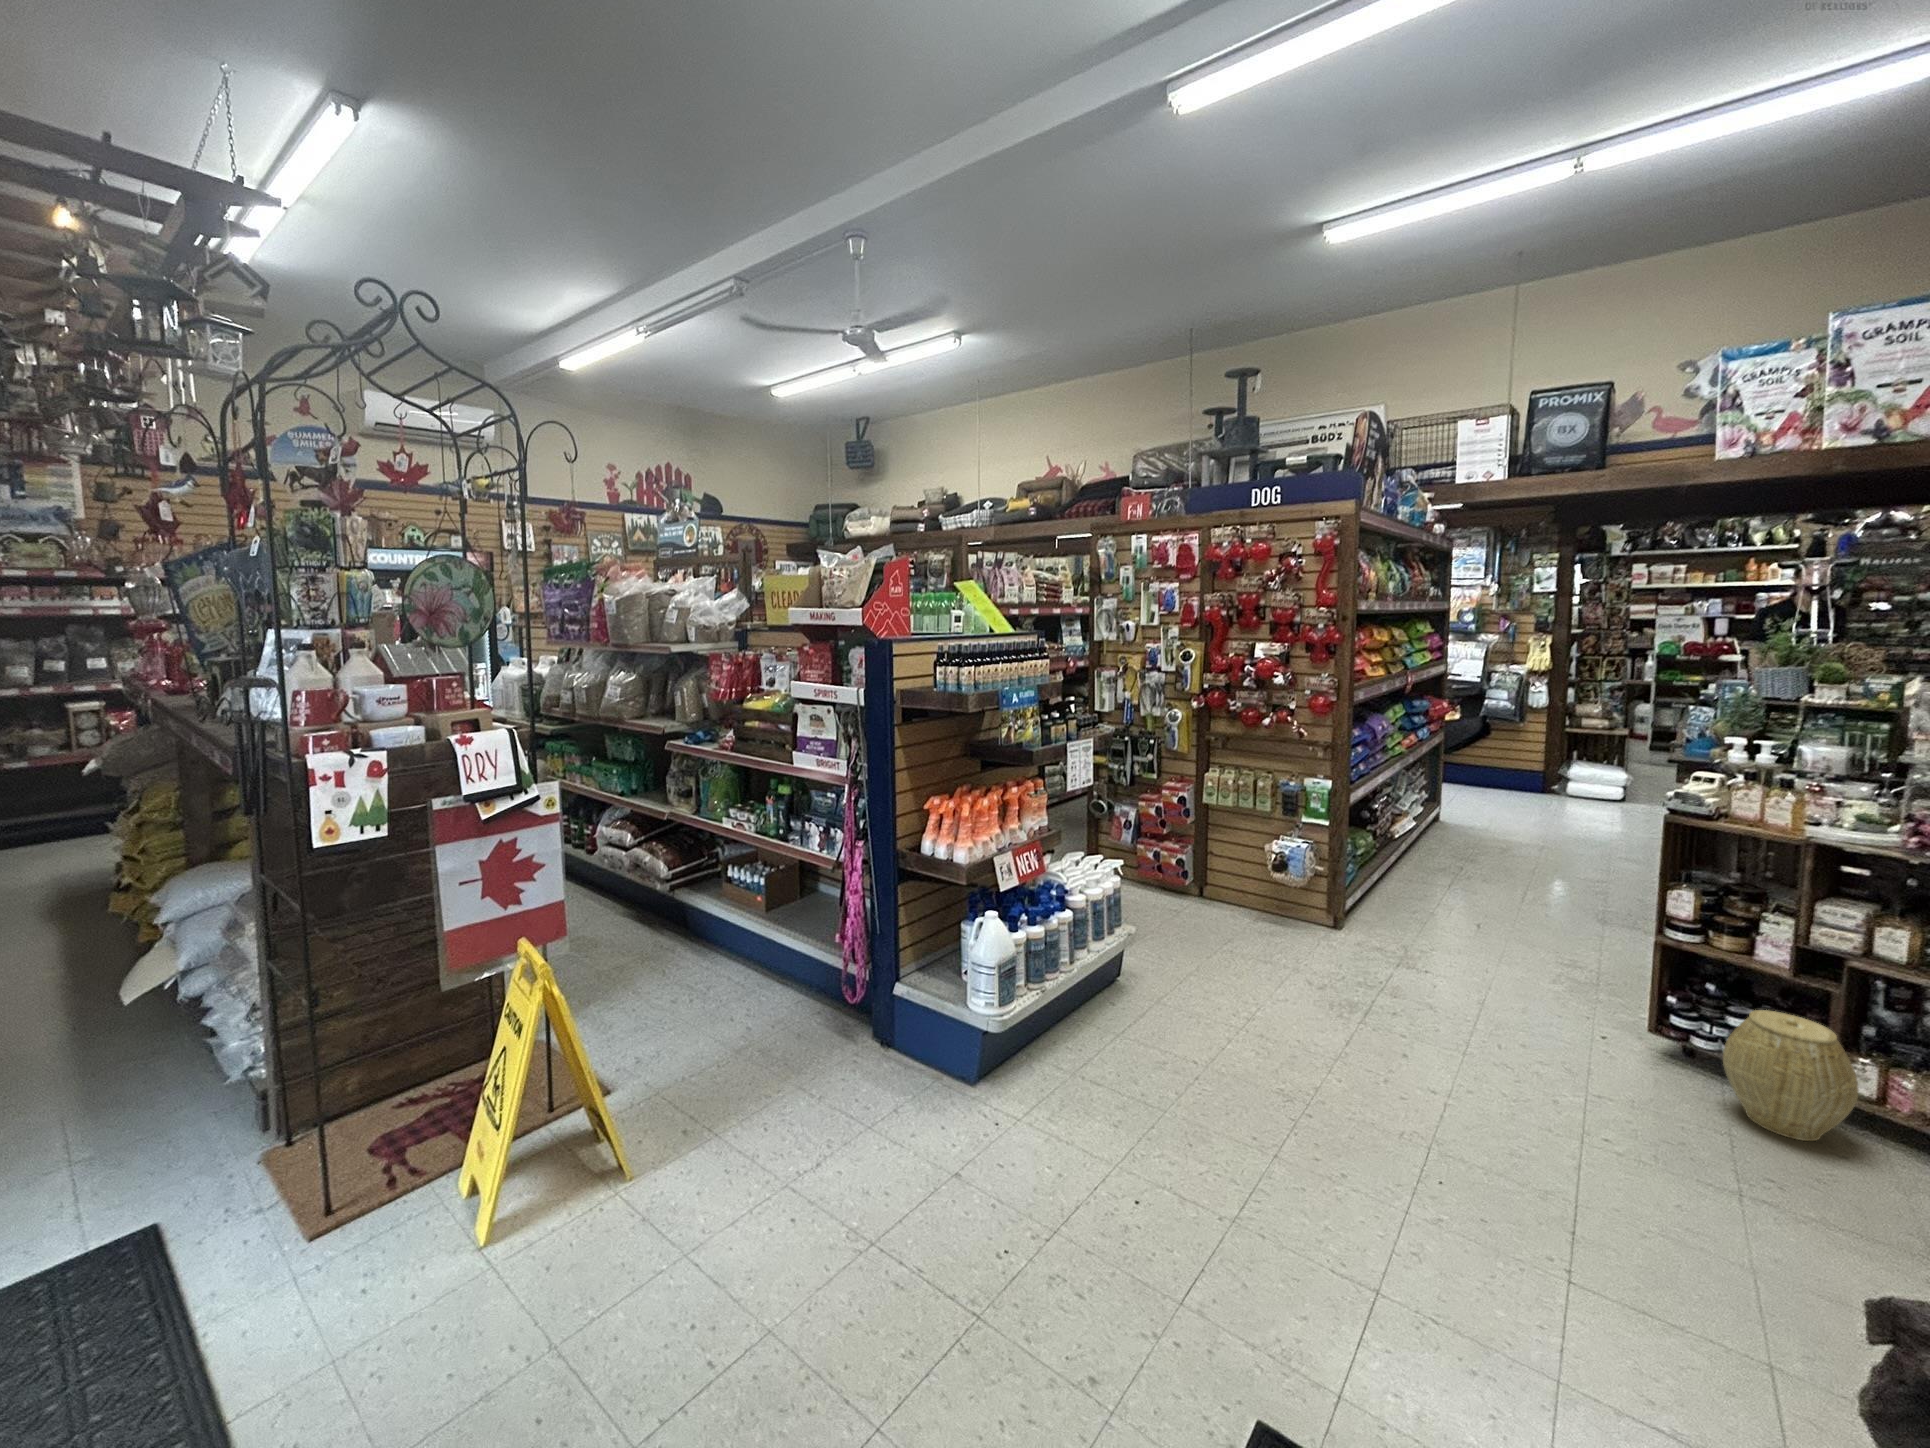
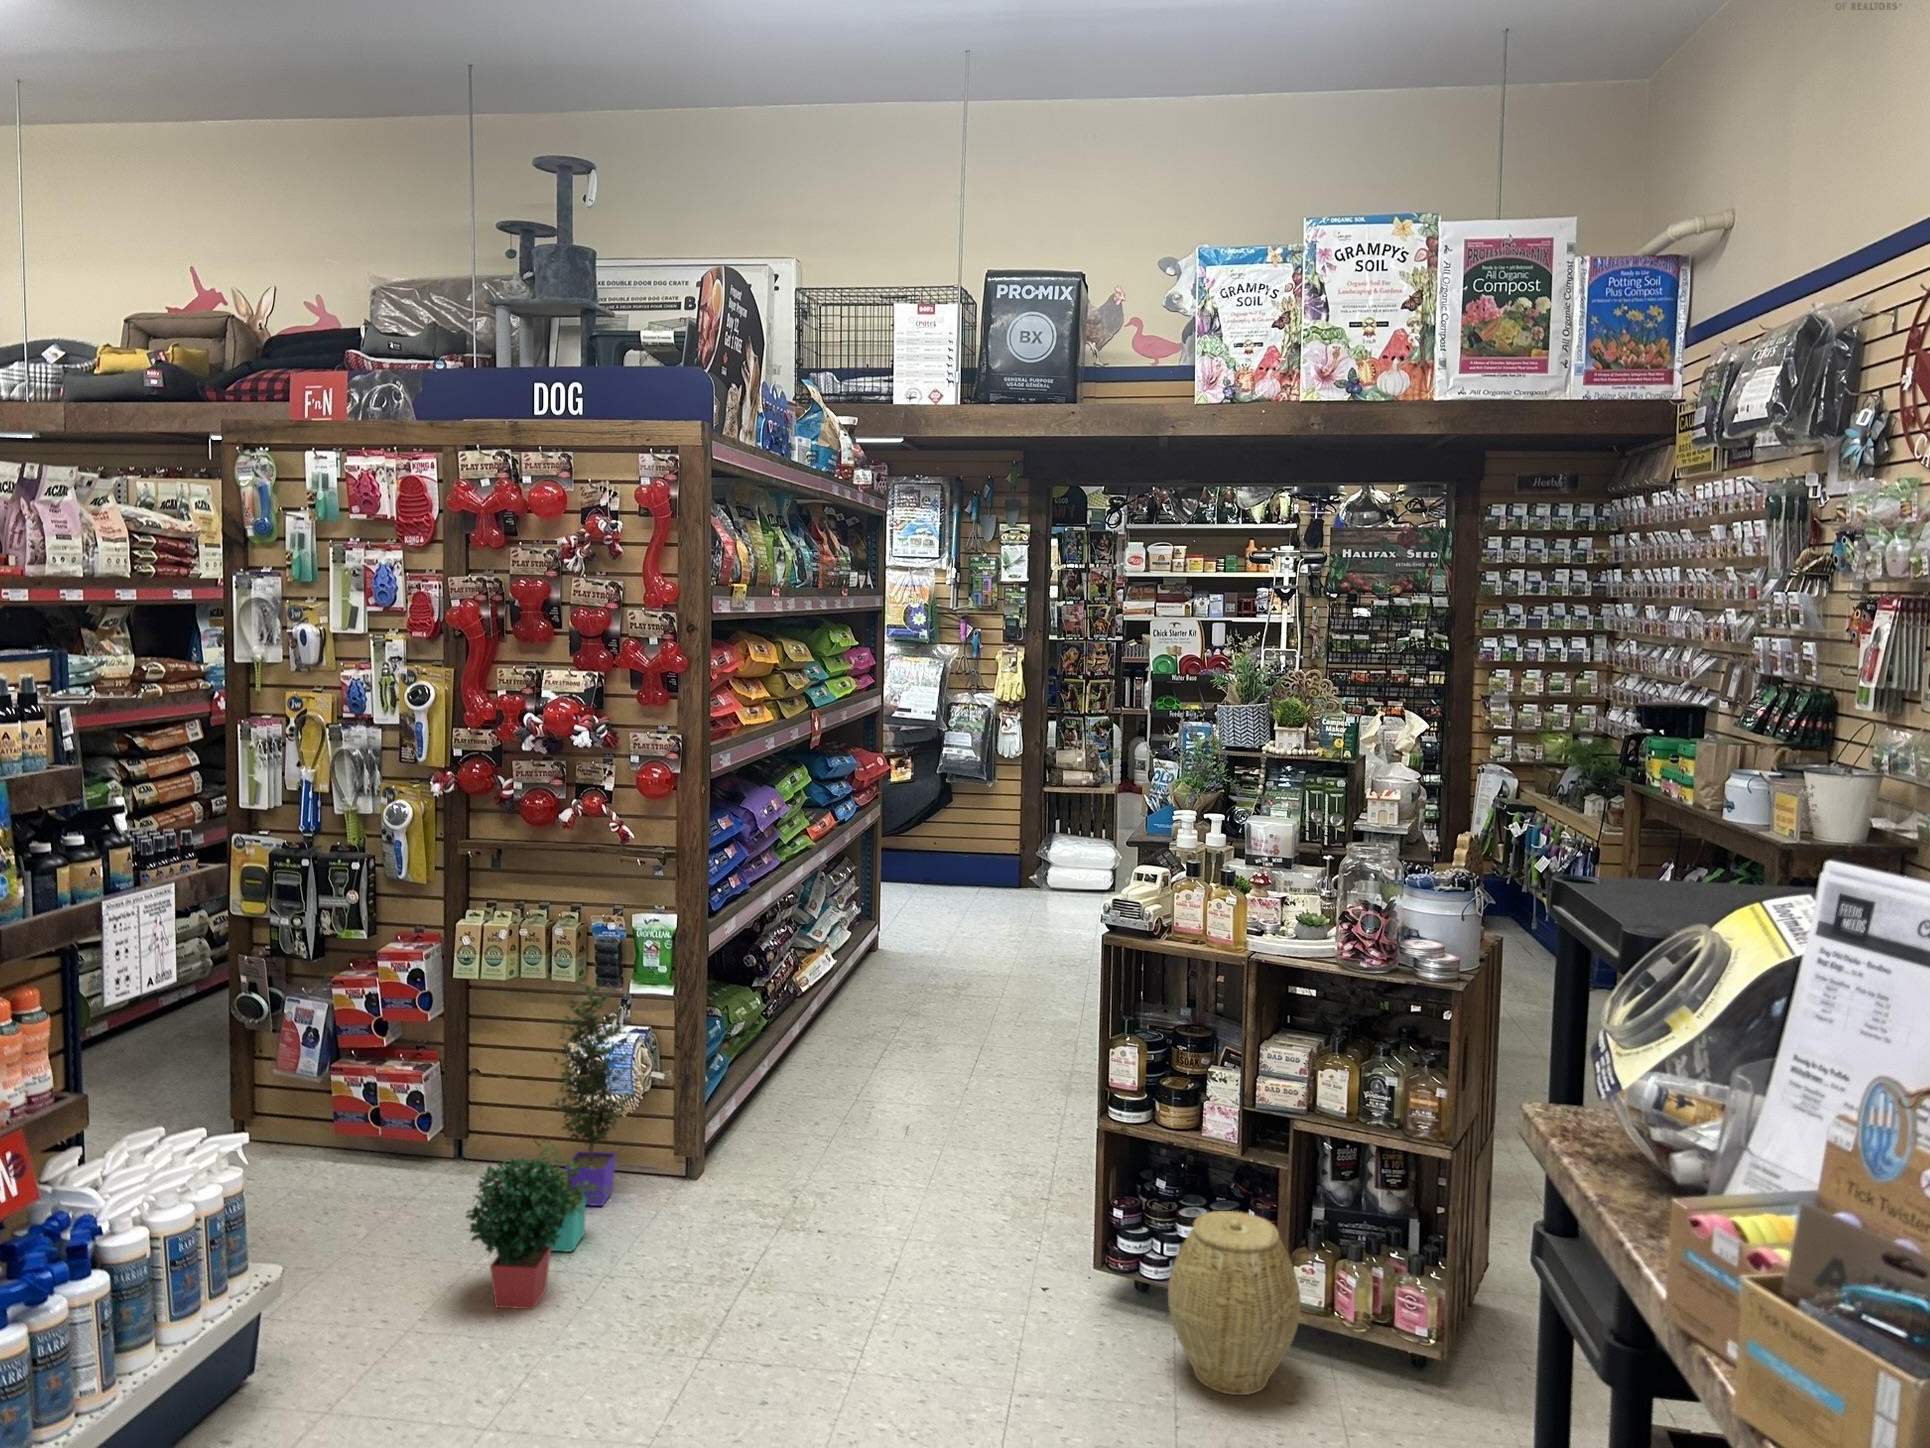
potted plant: none [1221,807,1307,972] -> present [466,978,634,1309]

